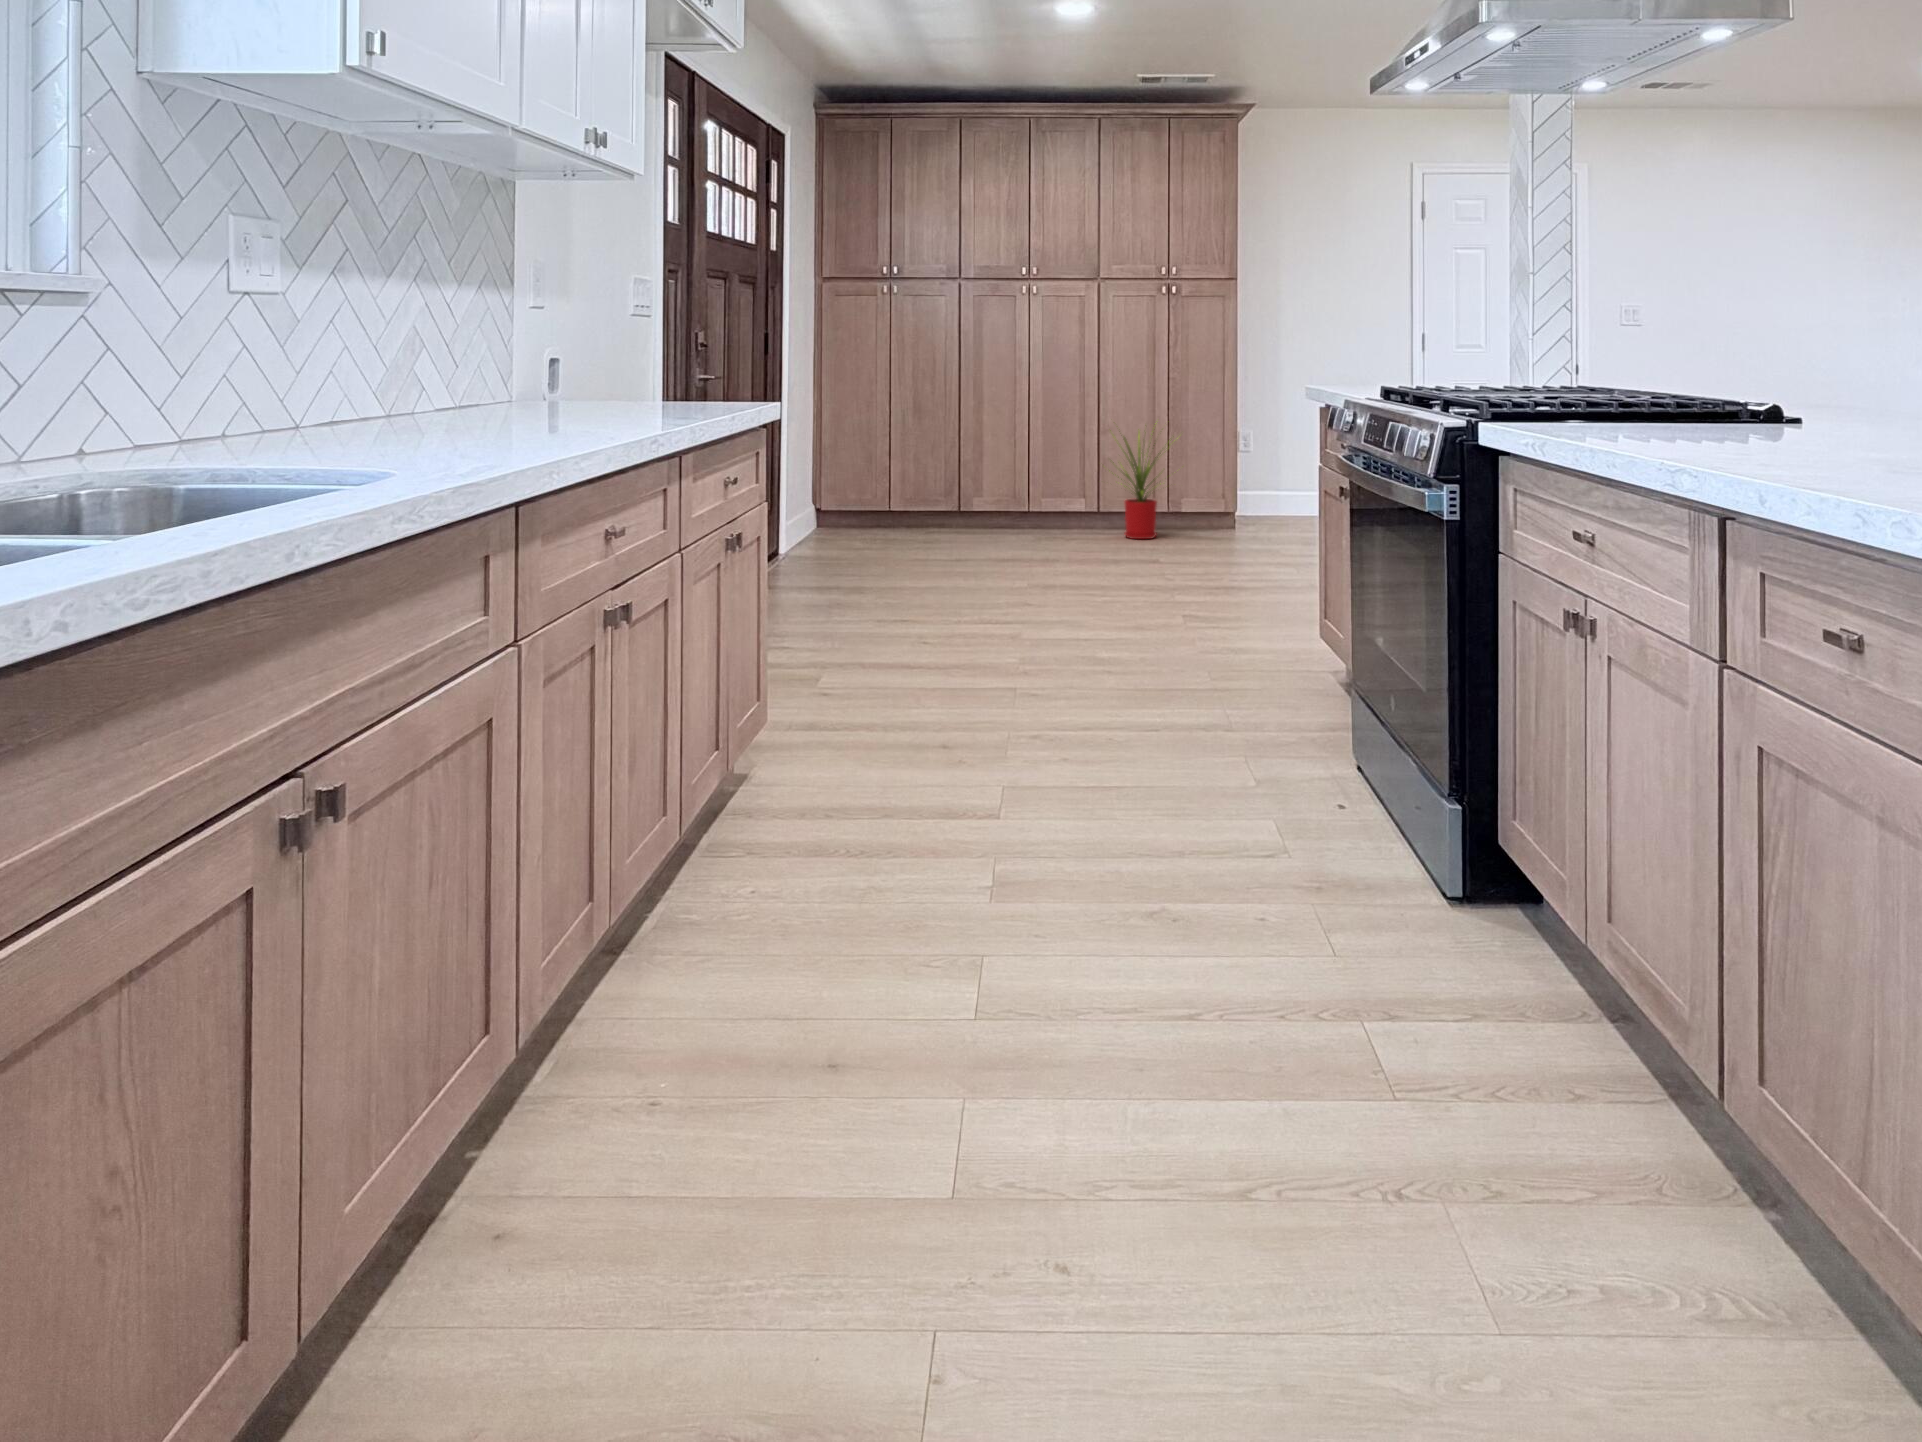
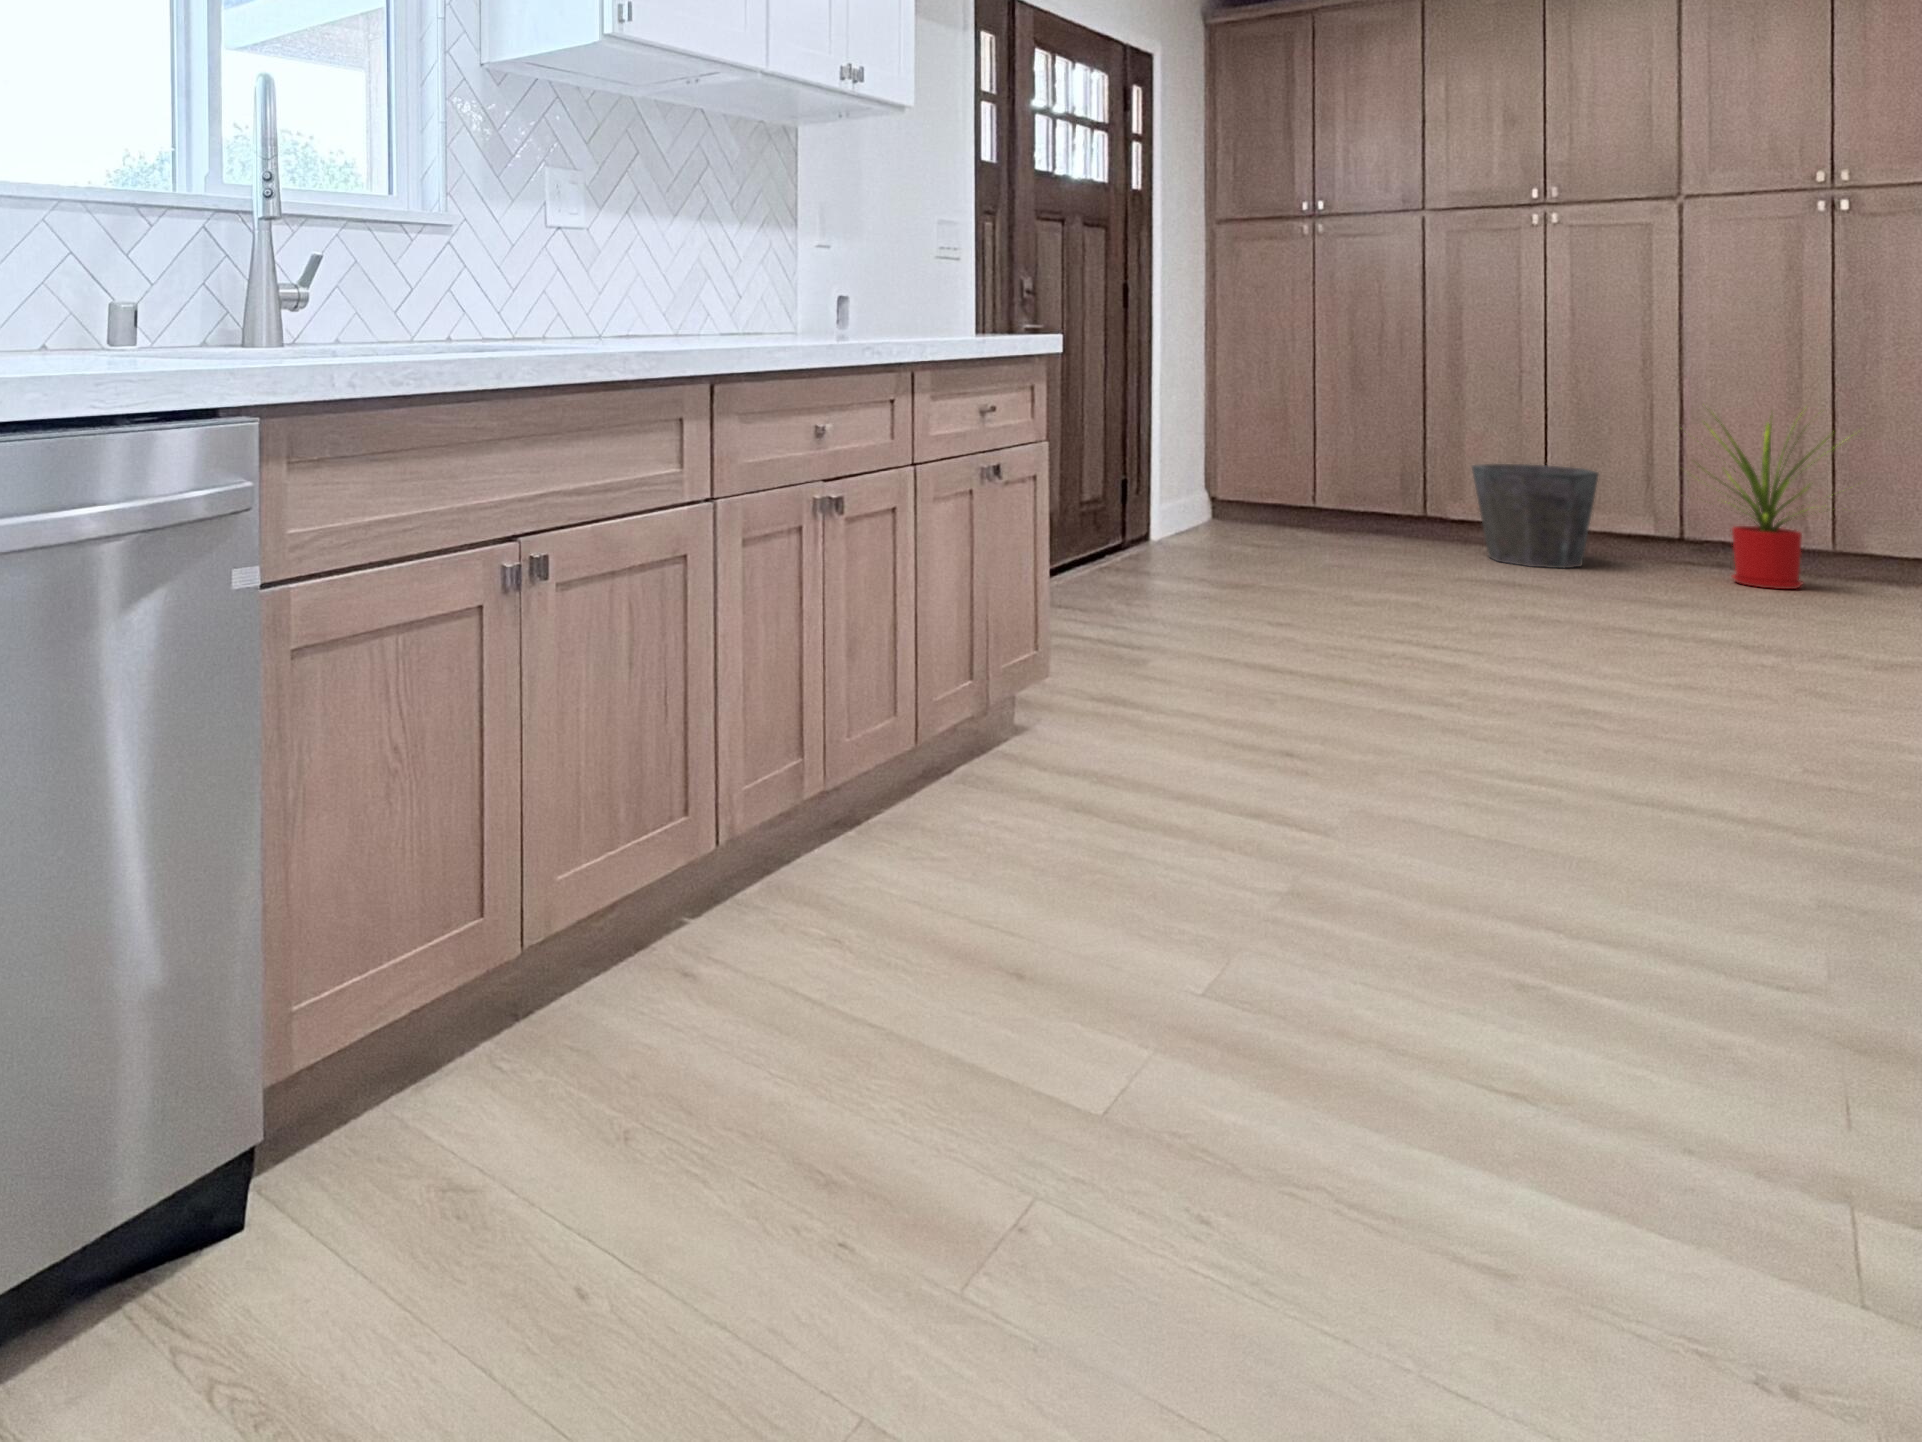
waste bin: none [988,465,1058,540] -> present [1472,464,1598,568]

